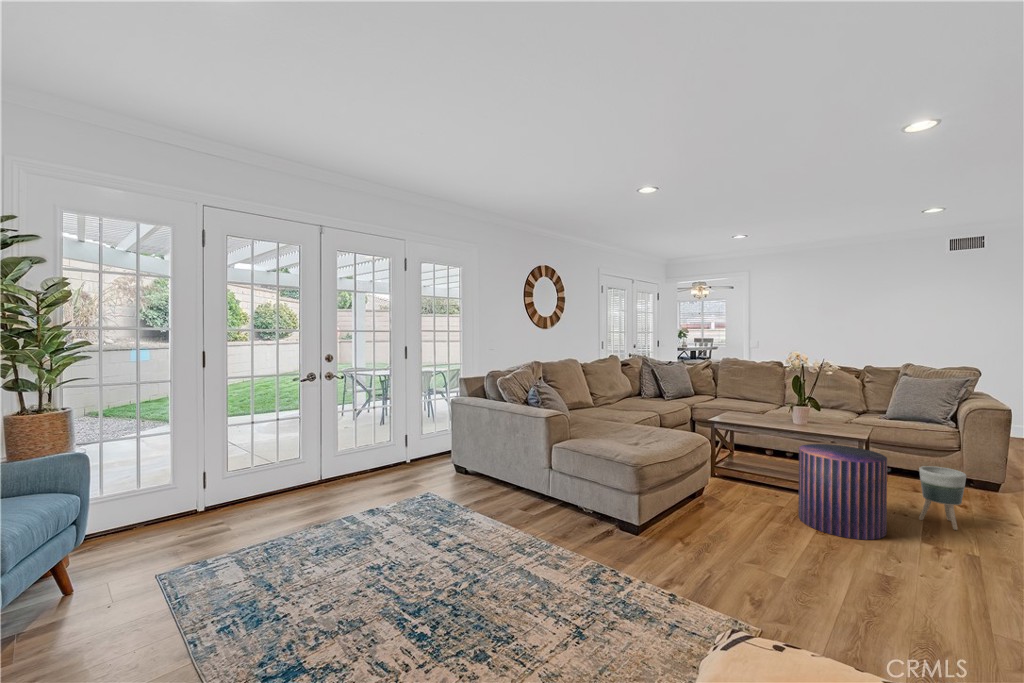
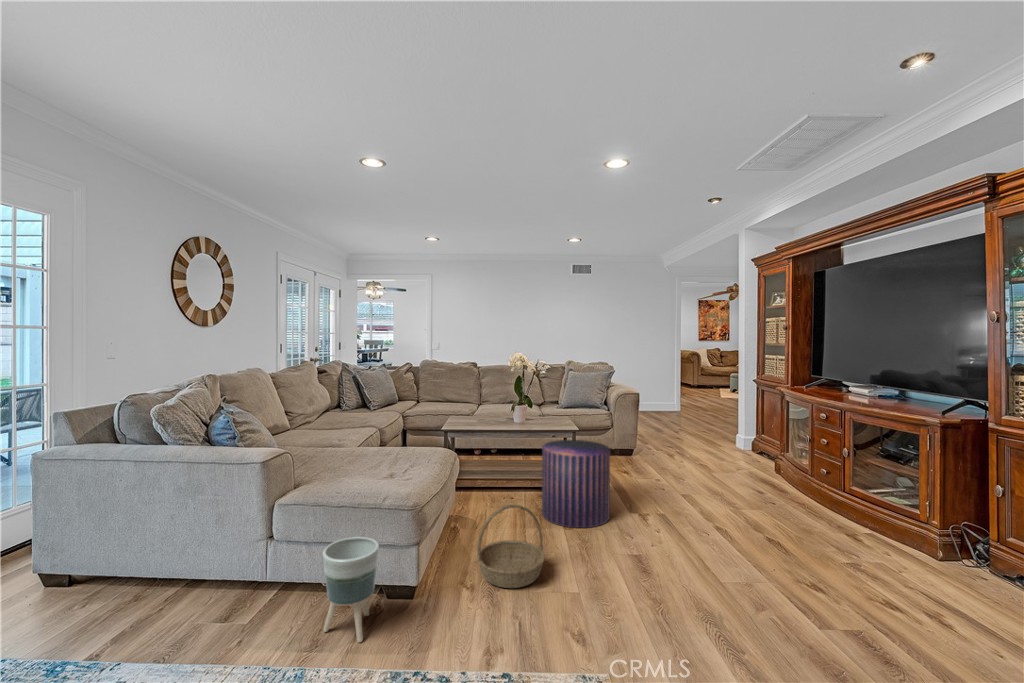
planter: present [919,466,966,530] -> present [323,537,379,642]
basket: none [694,483,761,555] -> present [477,505,545,588]

